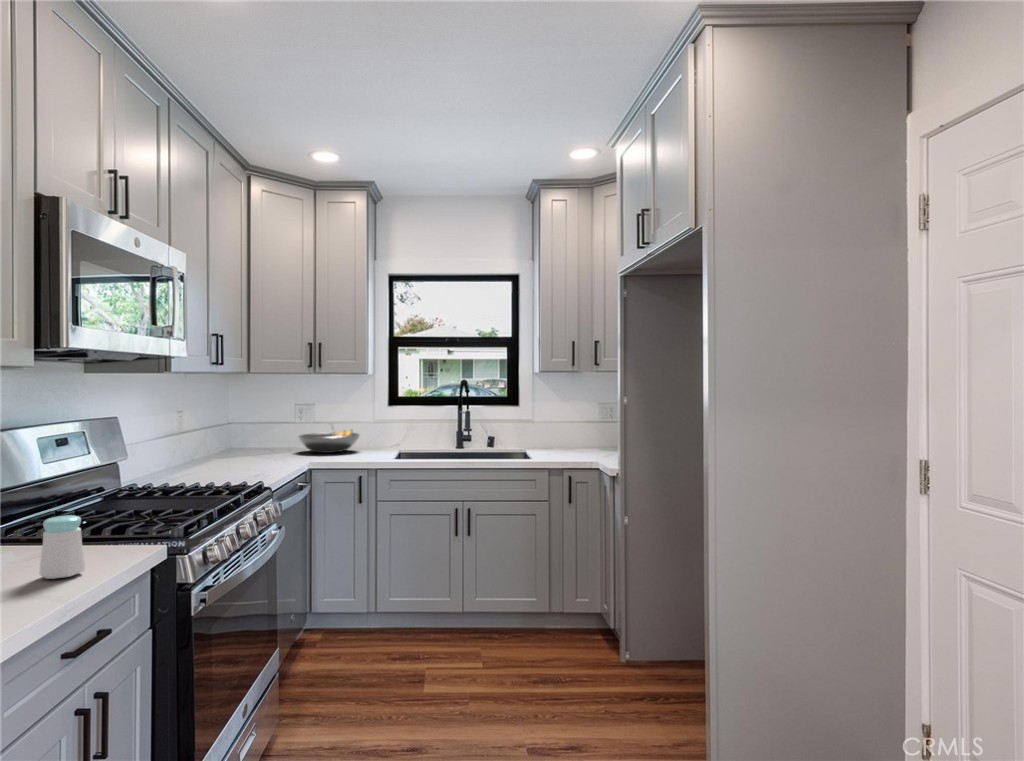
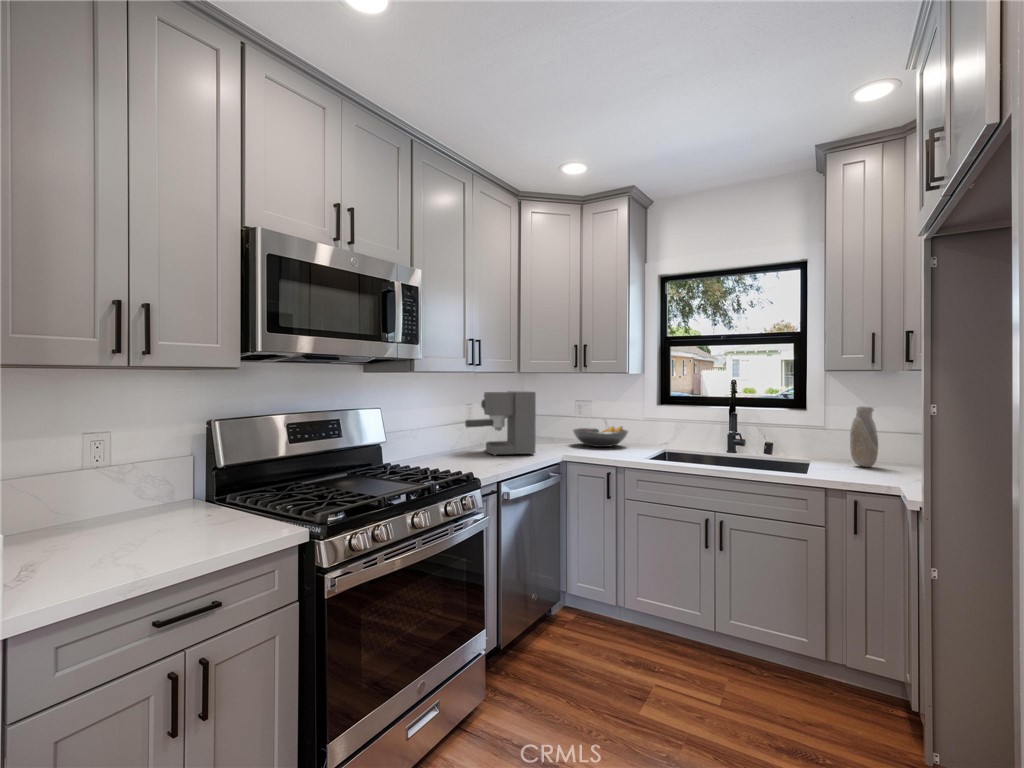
coffee maker: none [187,394,276,470] -> present [465,391,536,456]
vase: none [553,402,572,451] -> present [850,407,878,467]
salt shaker: present [39,515,85,579] -> none [199,492,234,544]

